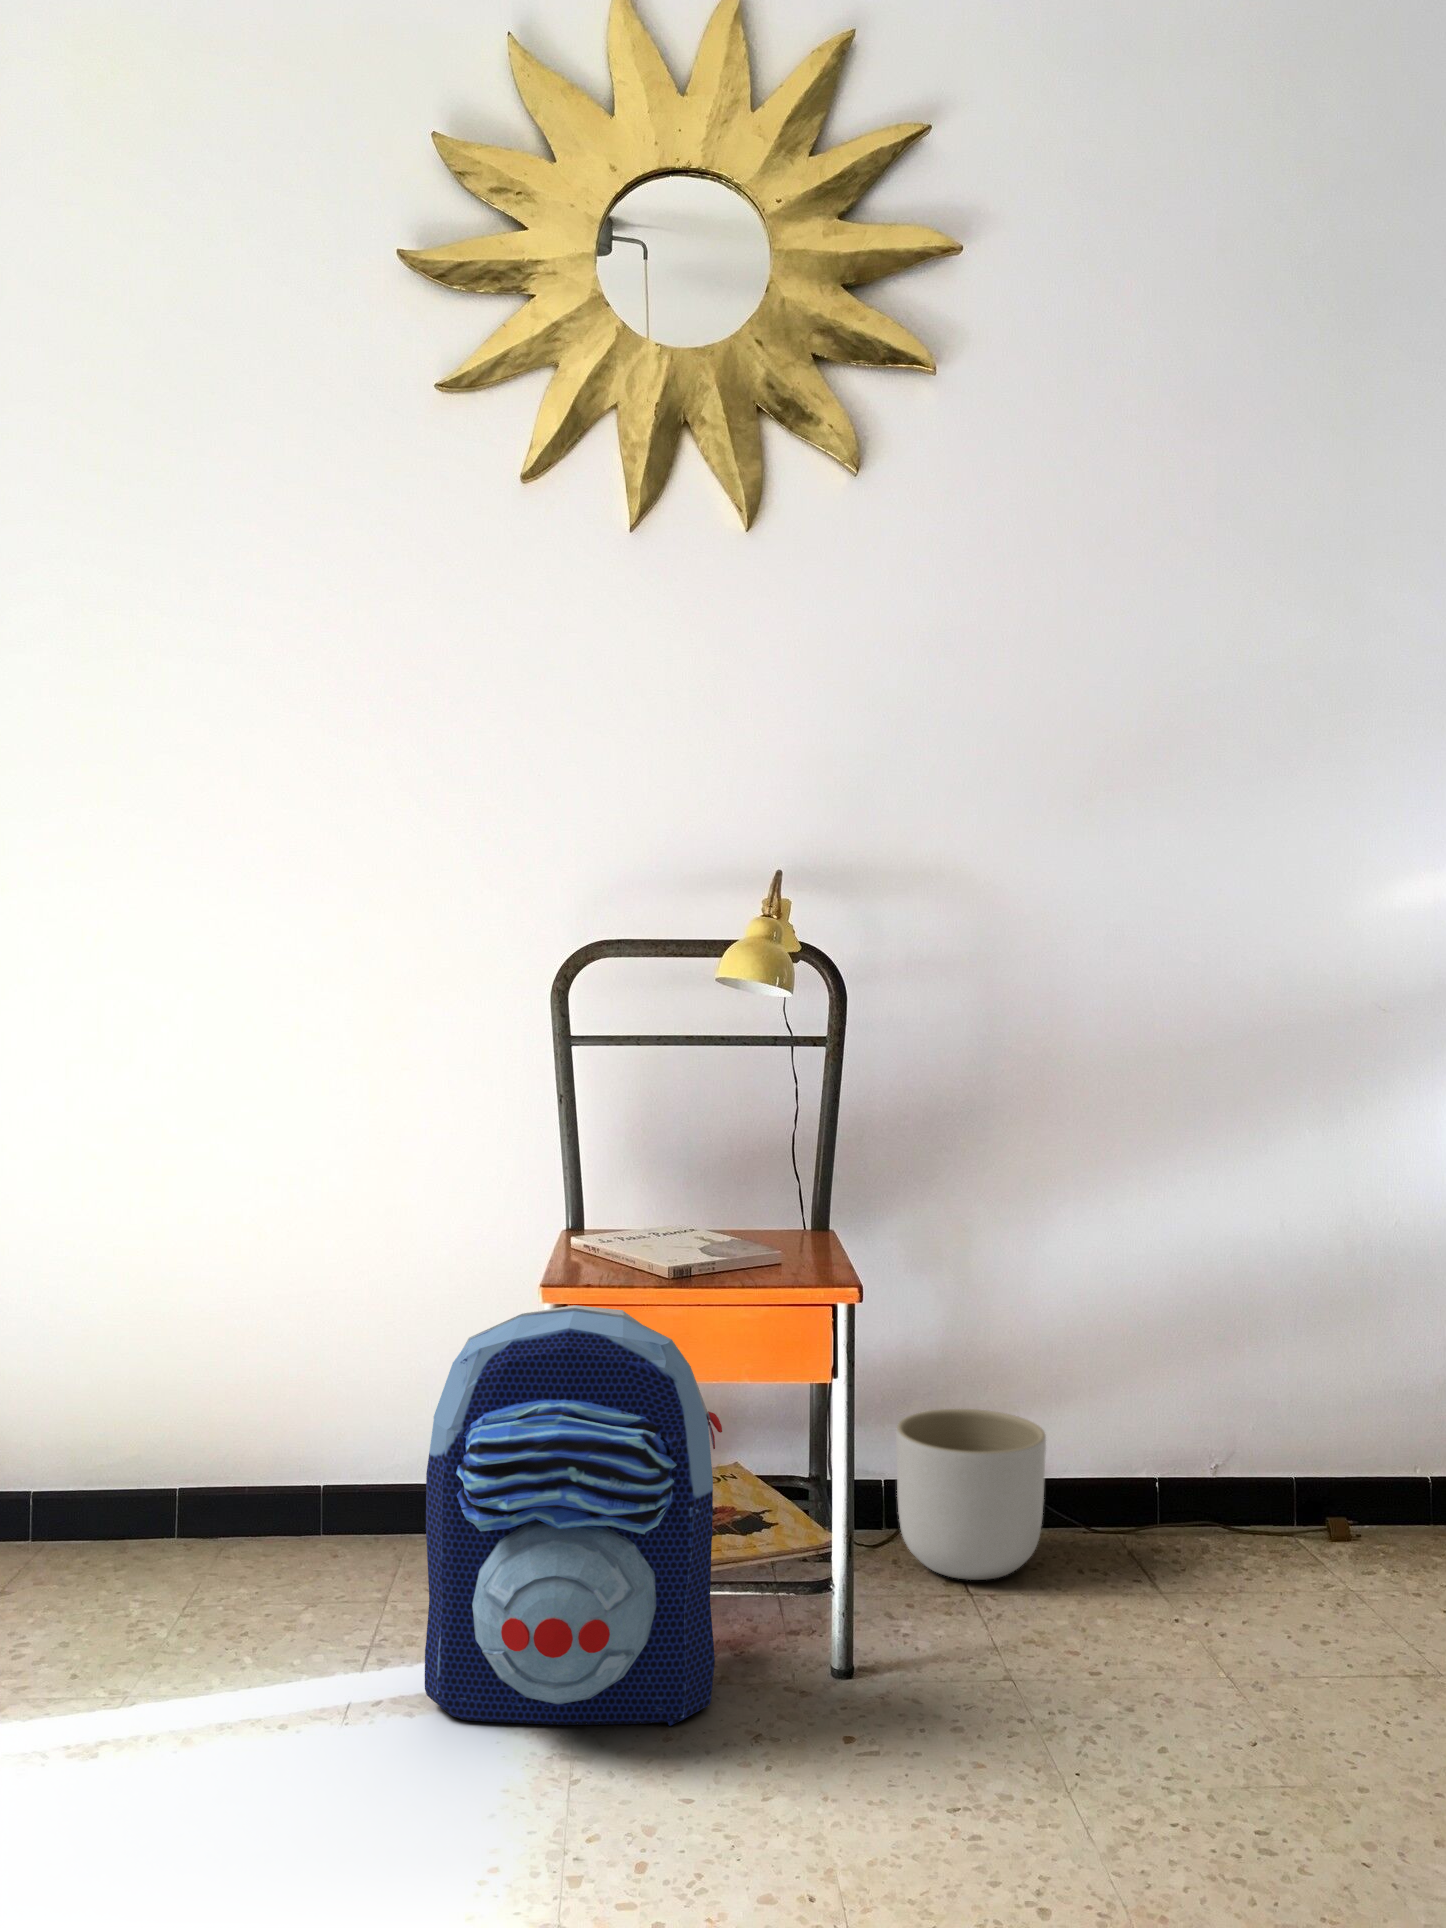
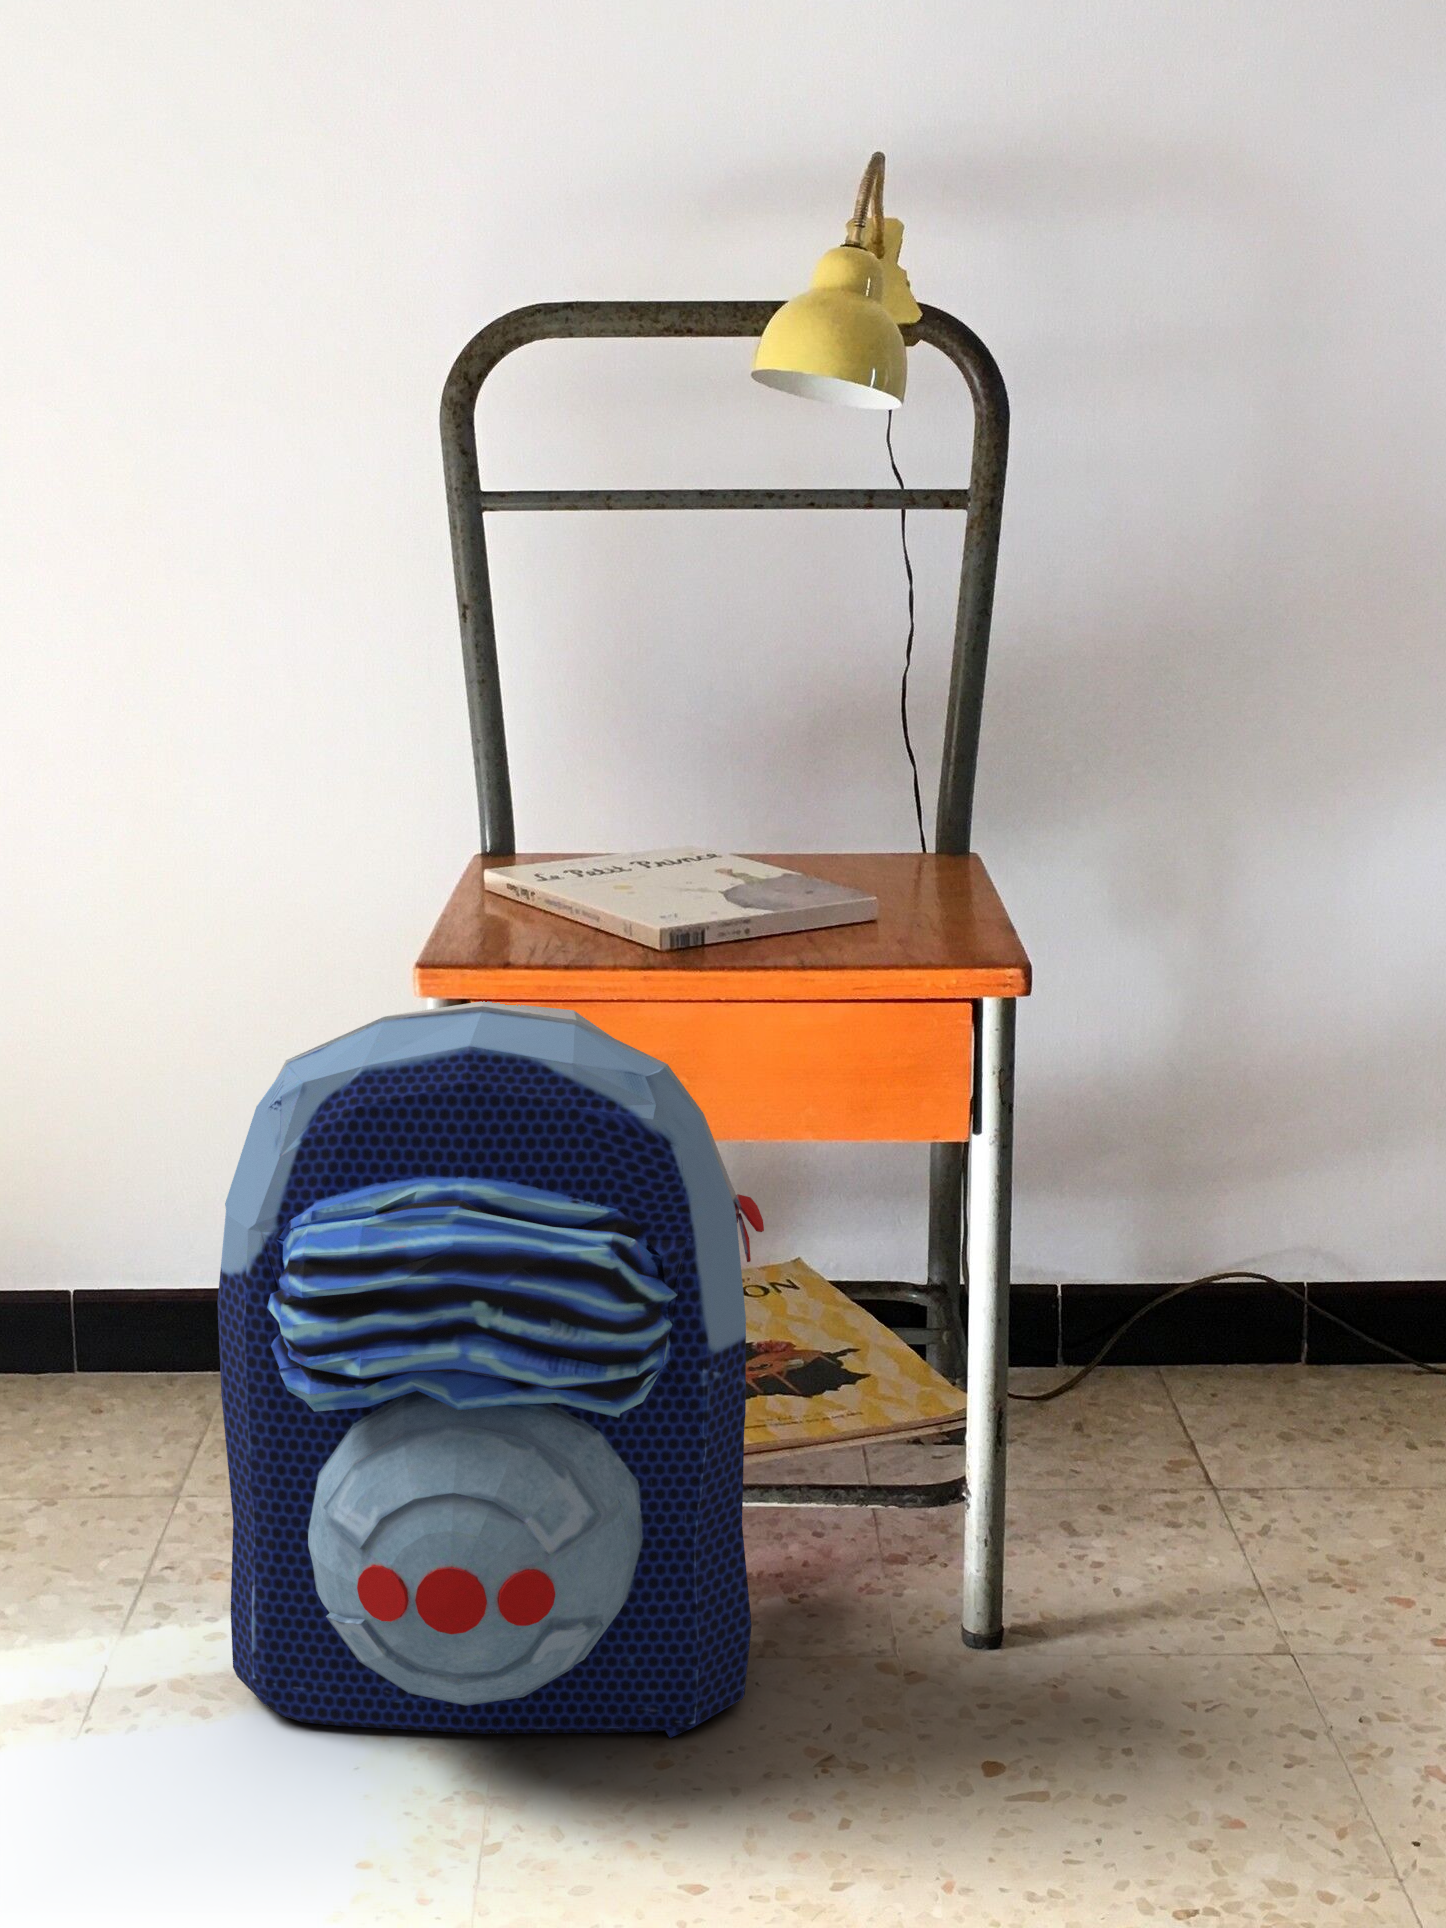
planter: present [896,1409,1046,1580] -> none [1086,1165,1357,1462]

